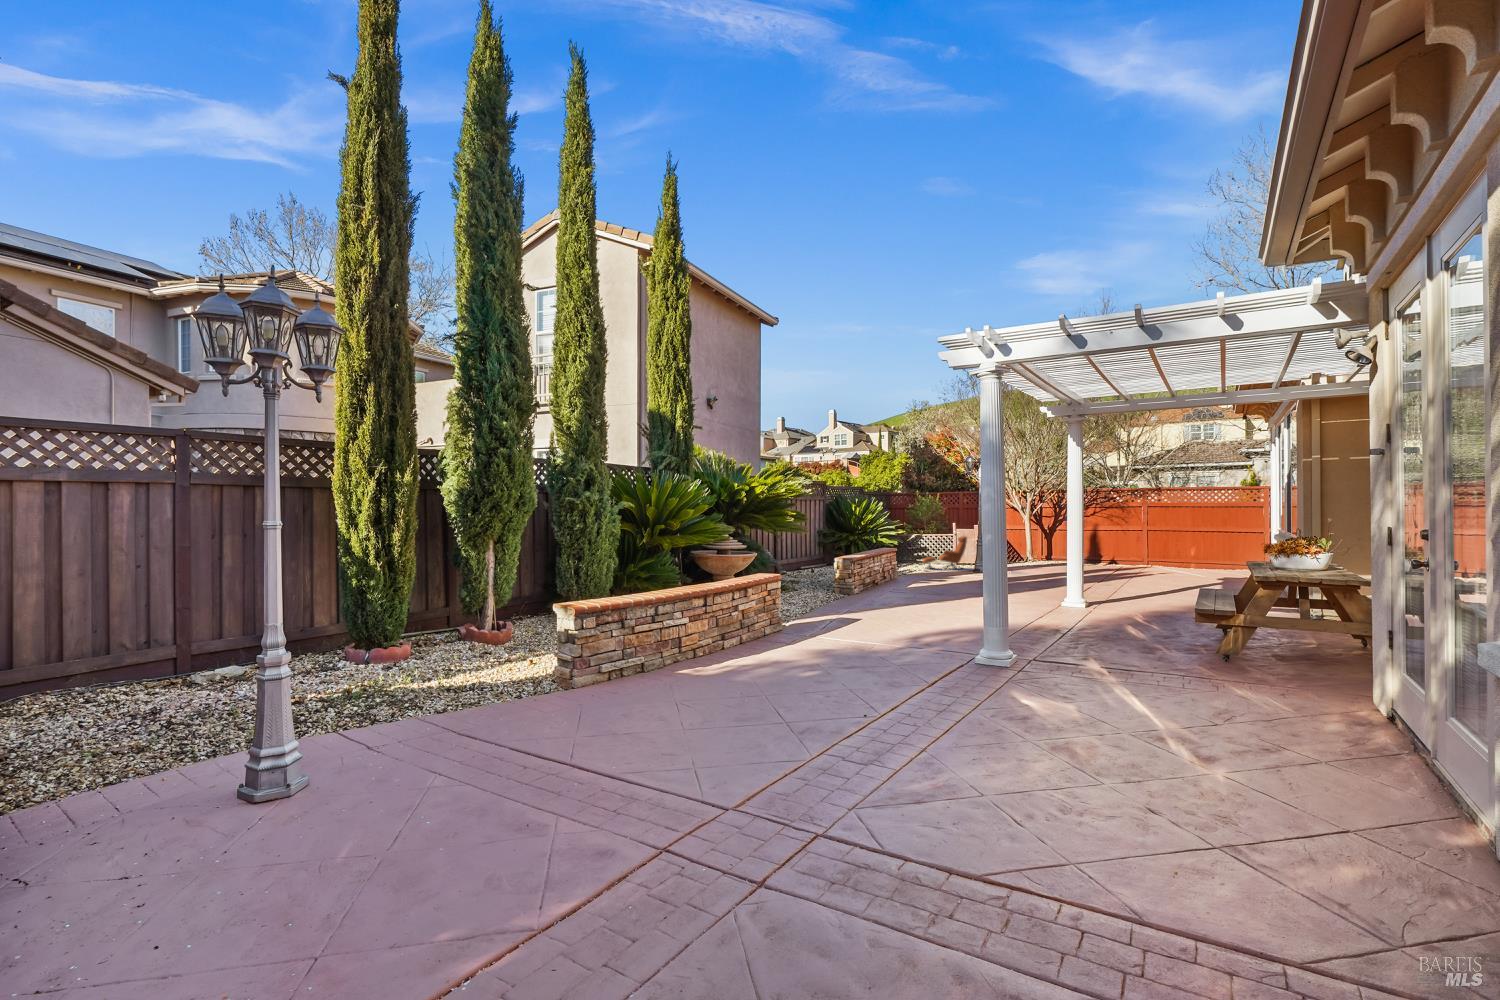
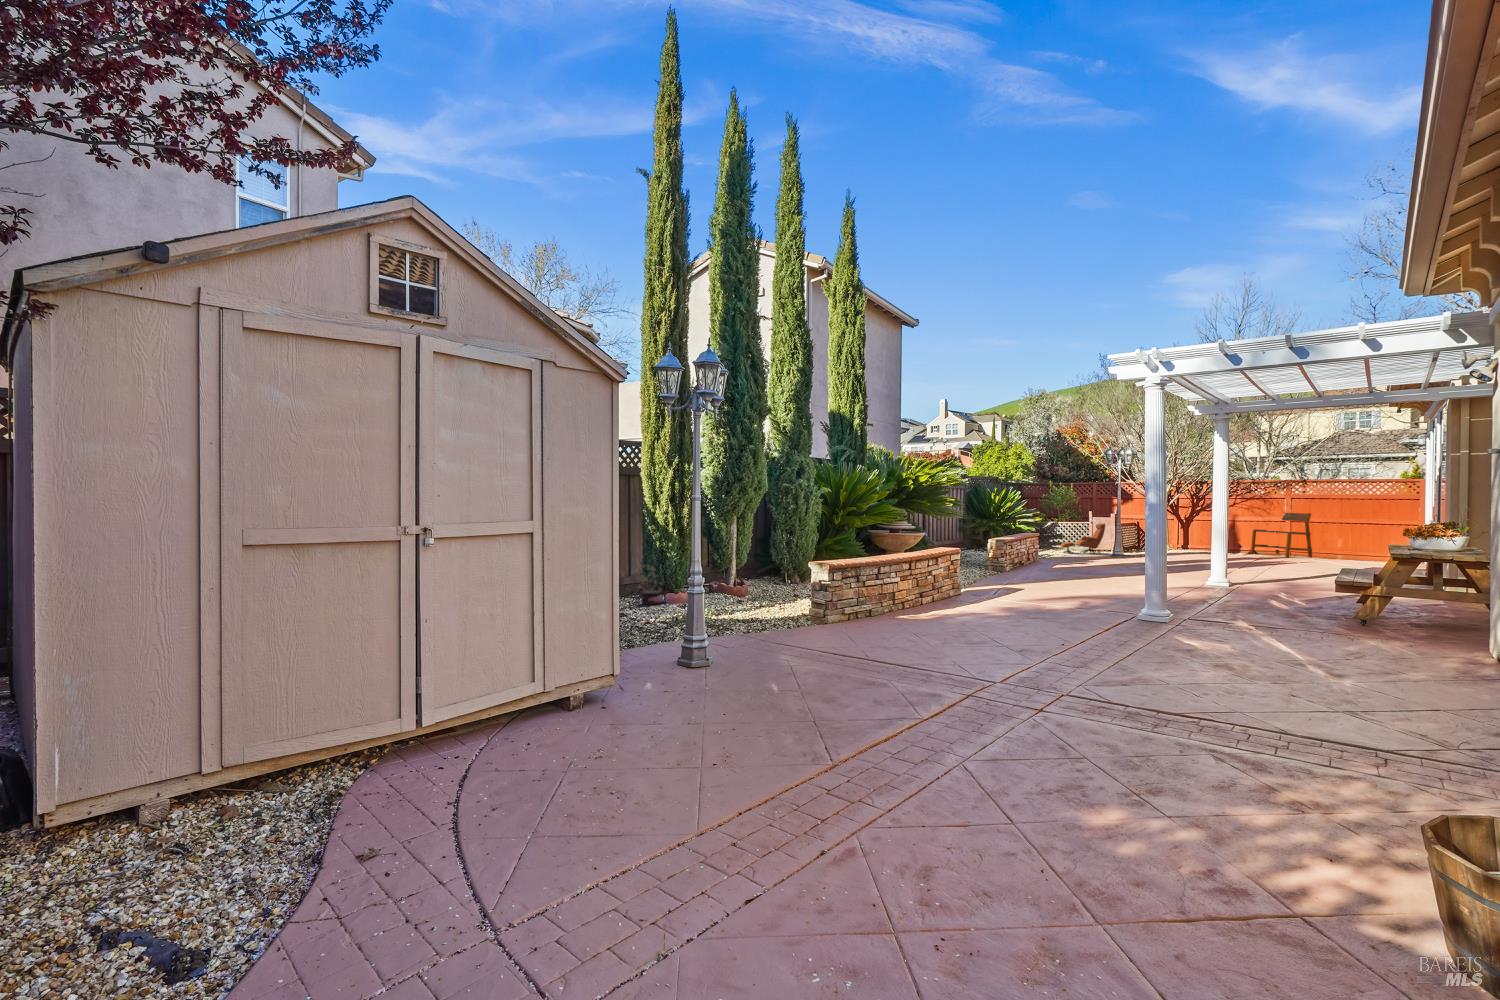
bench: none [1111,521,1169,569] -> present [1251,513,1312,557]
decorative plant: none [341,607,379,665] -> present [638,565,663,605]

